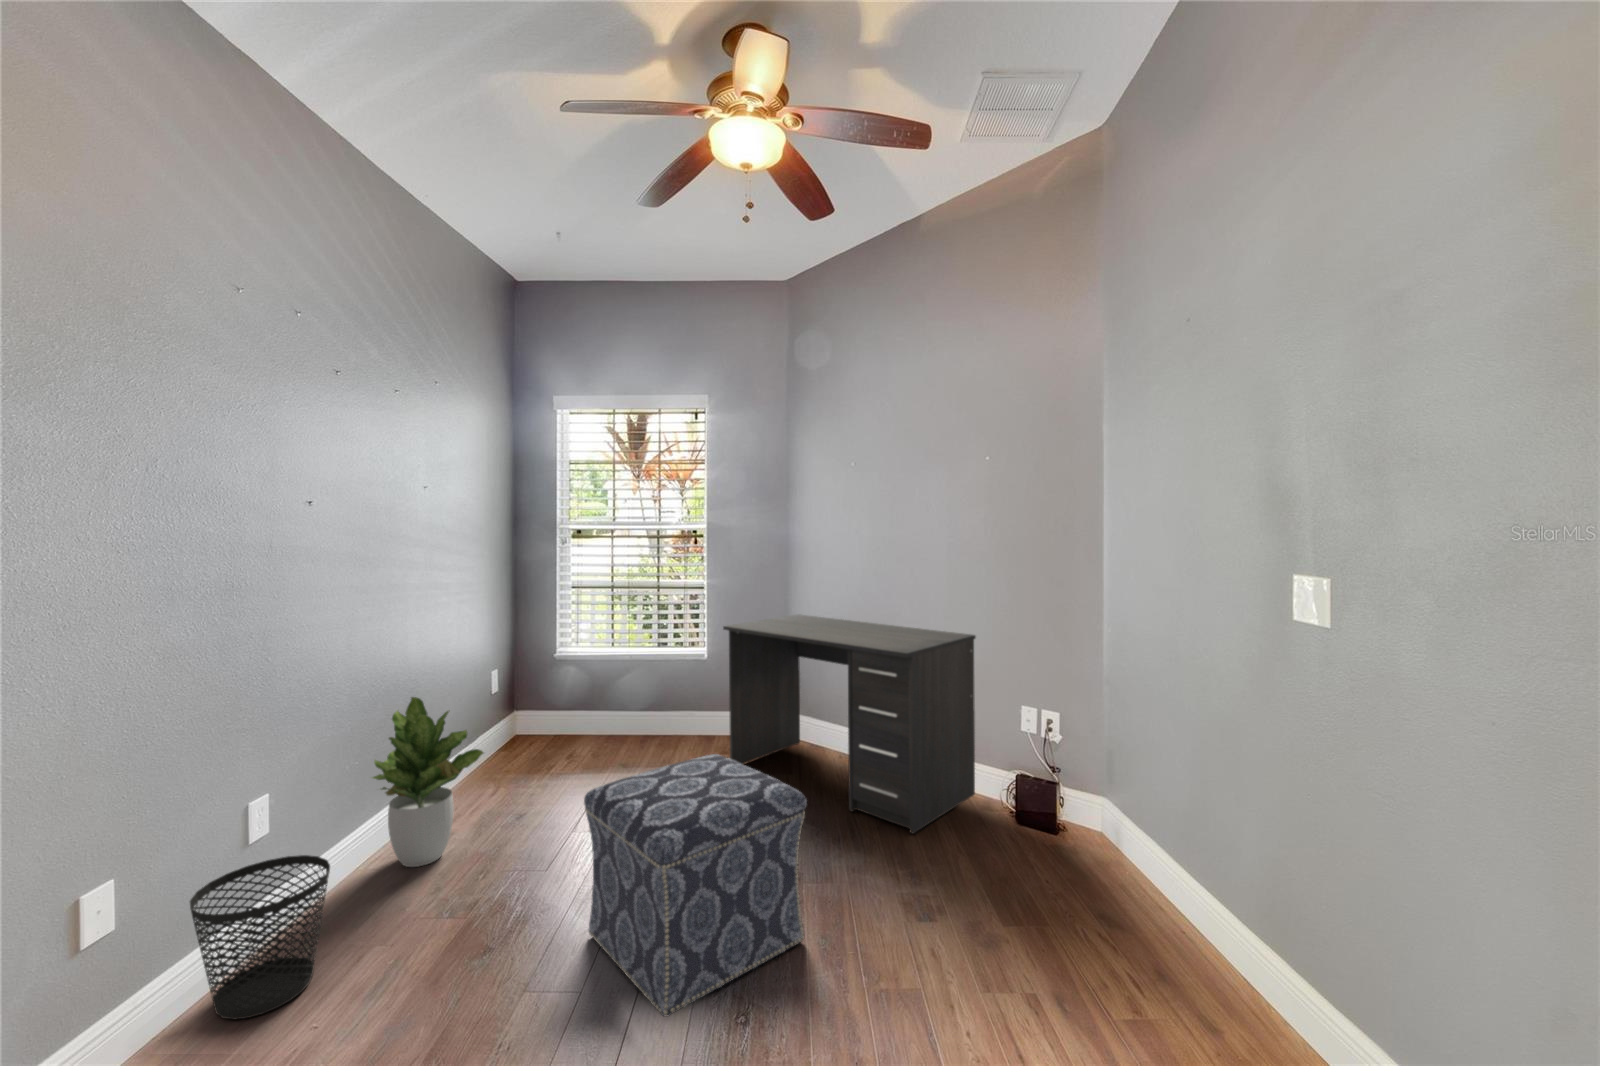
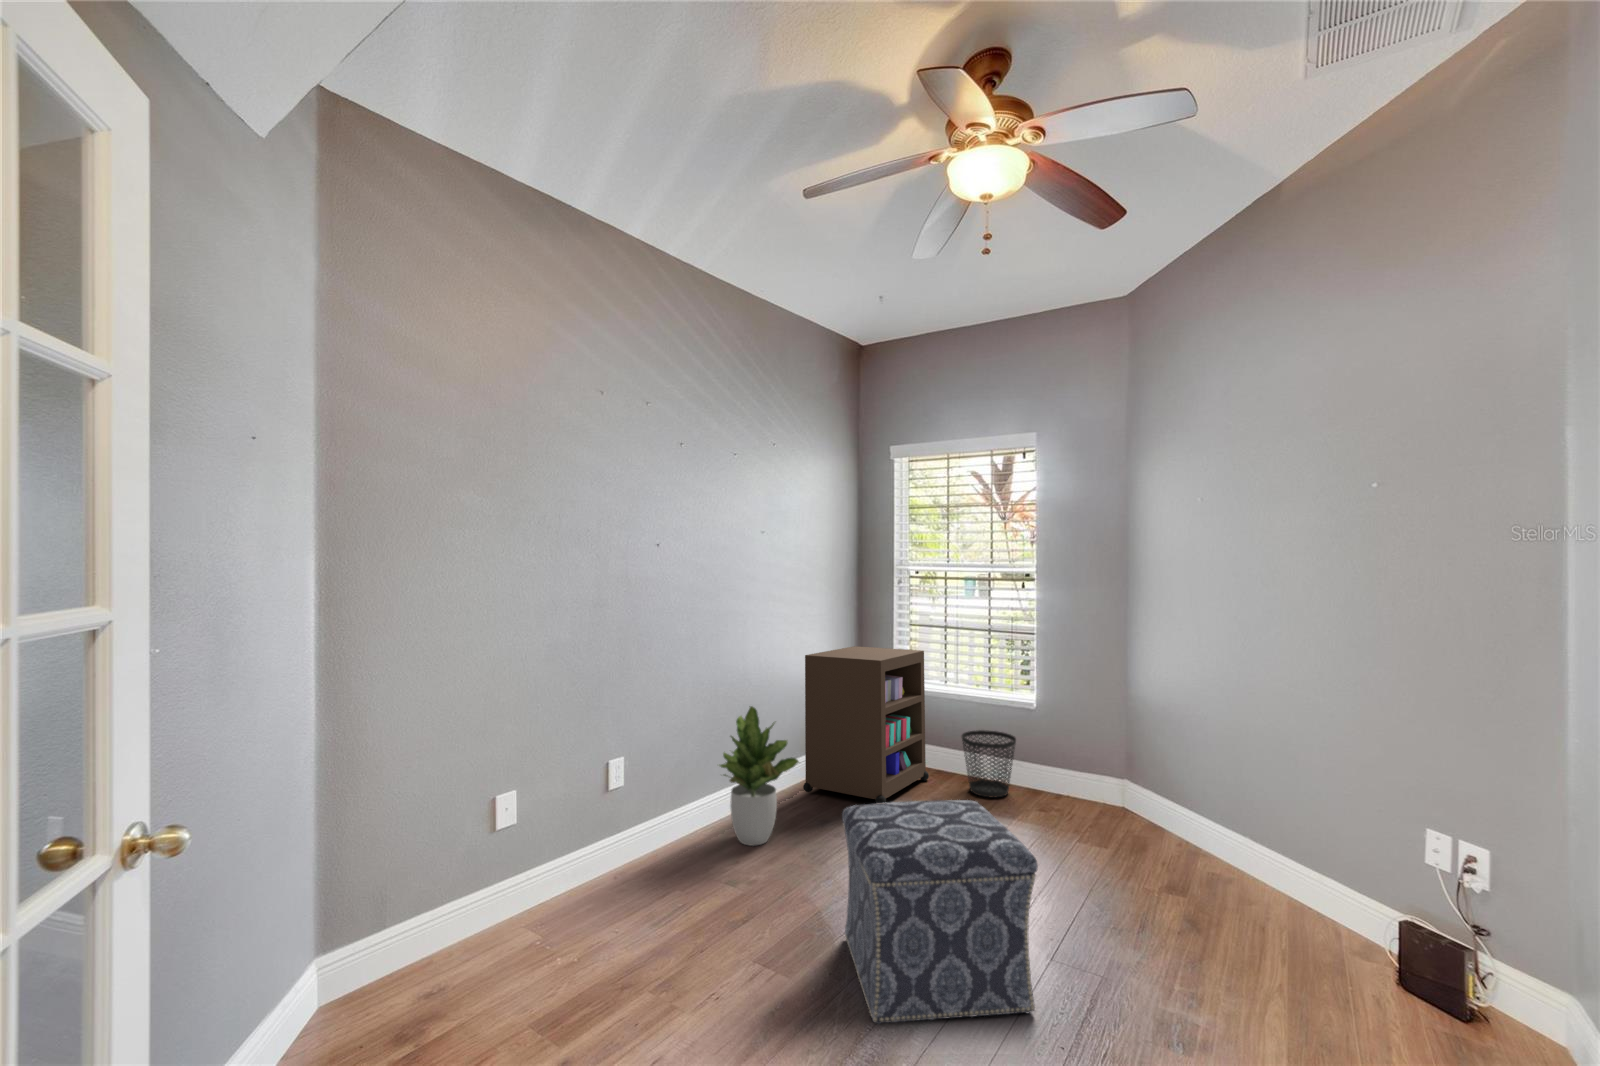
storage cabinet: none [464,613,603,786] -> present [803,646,929,803]
desk: present [723,615,976,834] -> none [1035,671,1354,954]
wastebasket: present [190,855,330,1019] -> present [962,730,1016,797]

